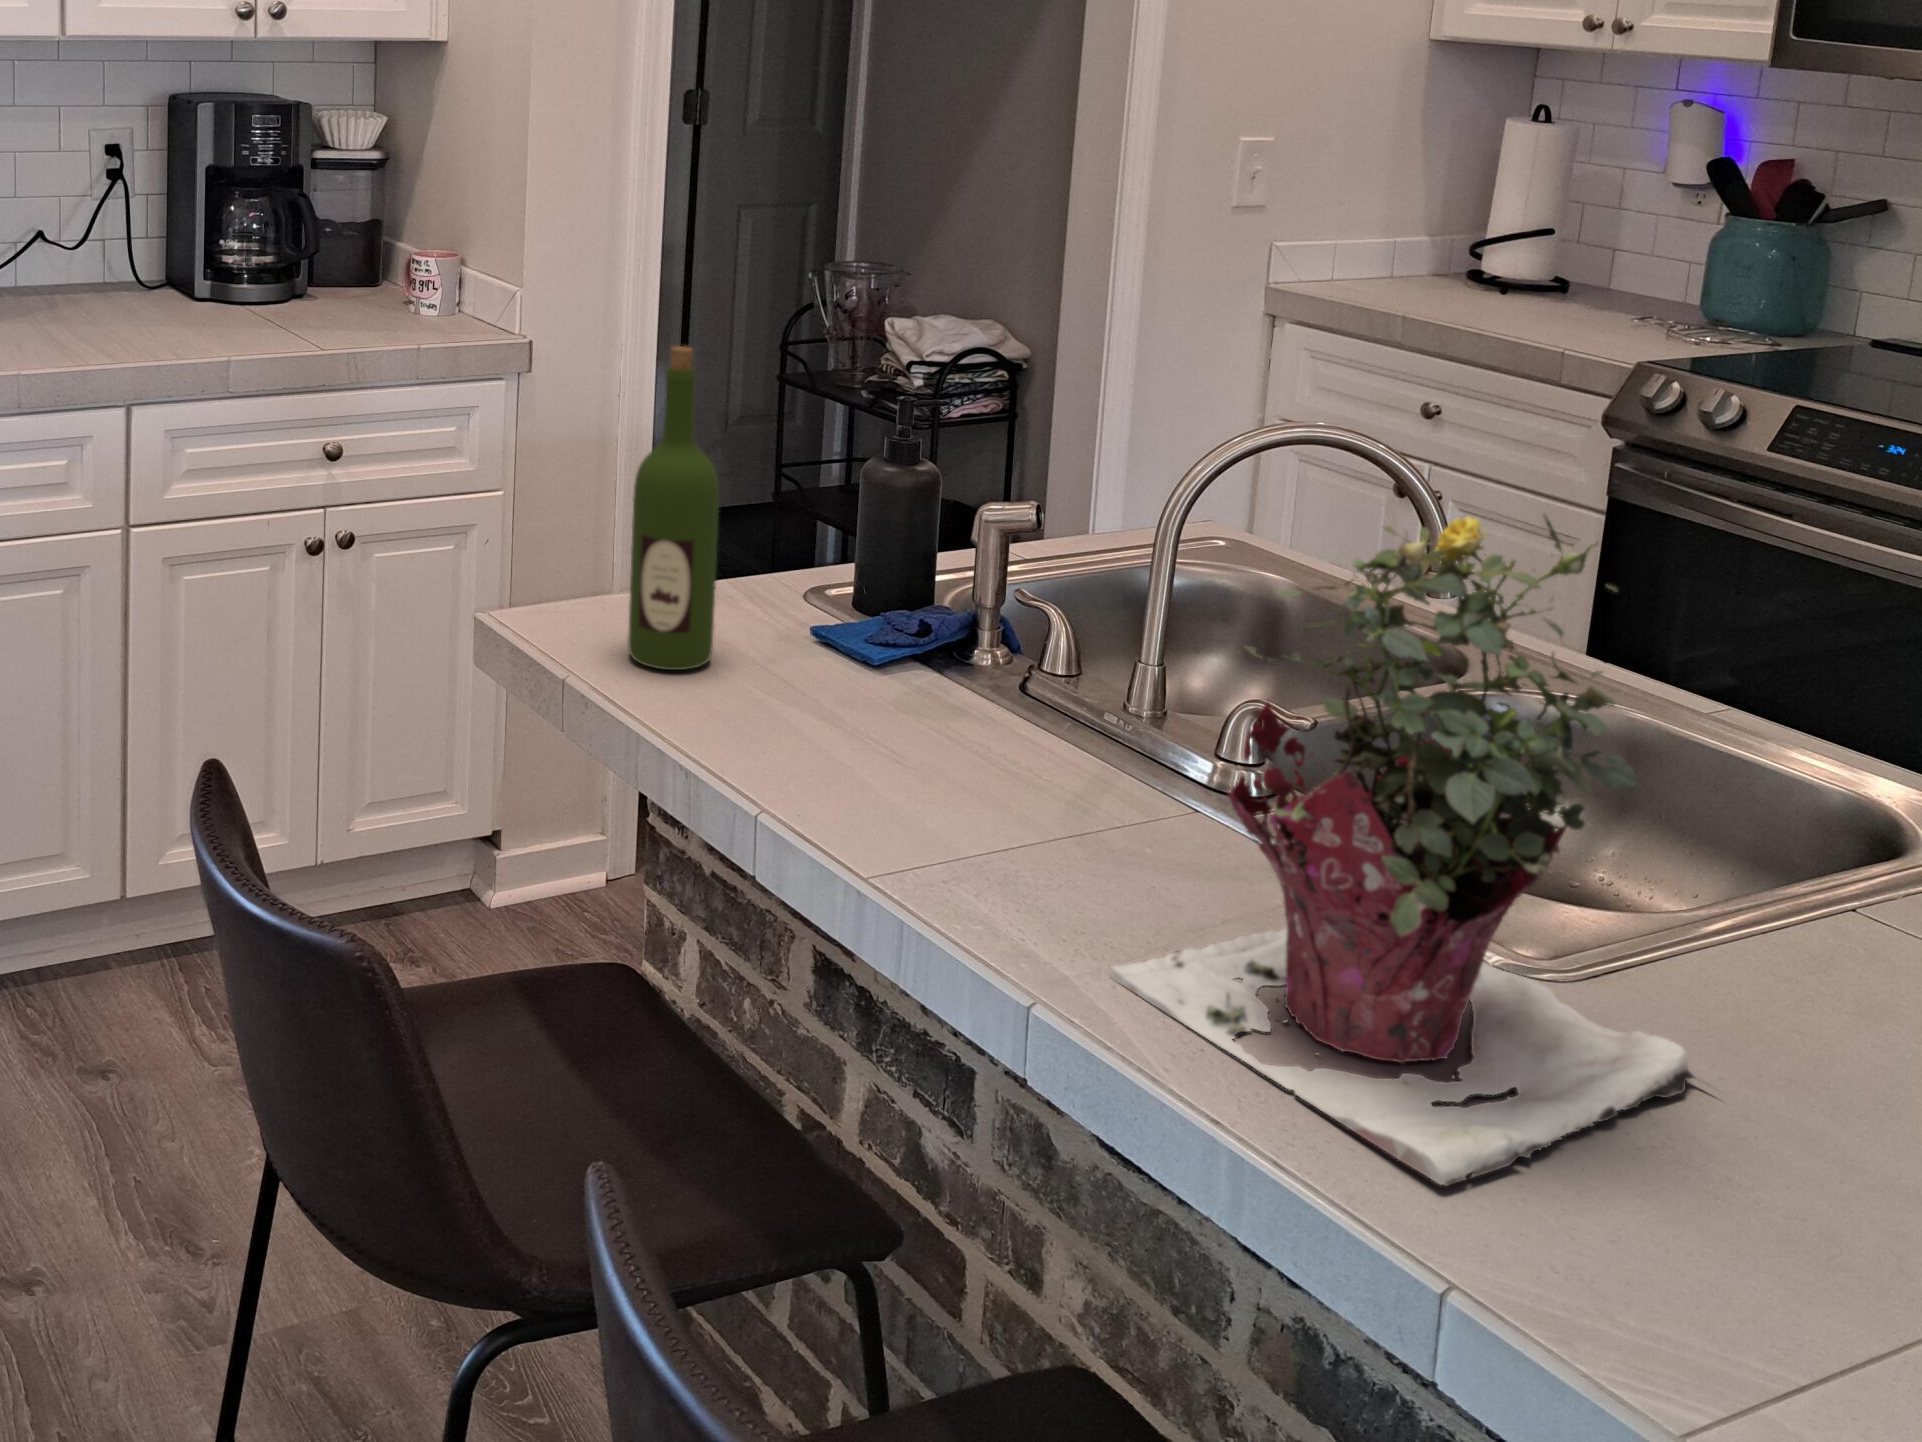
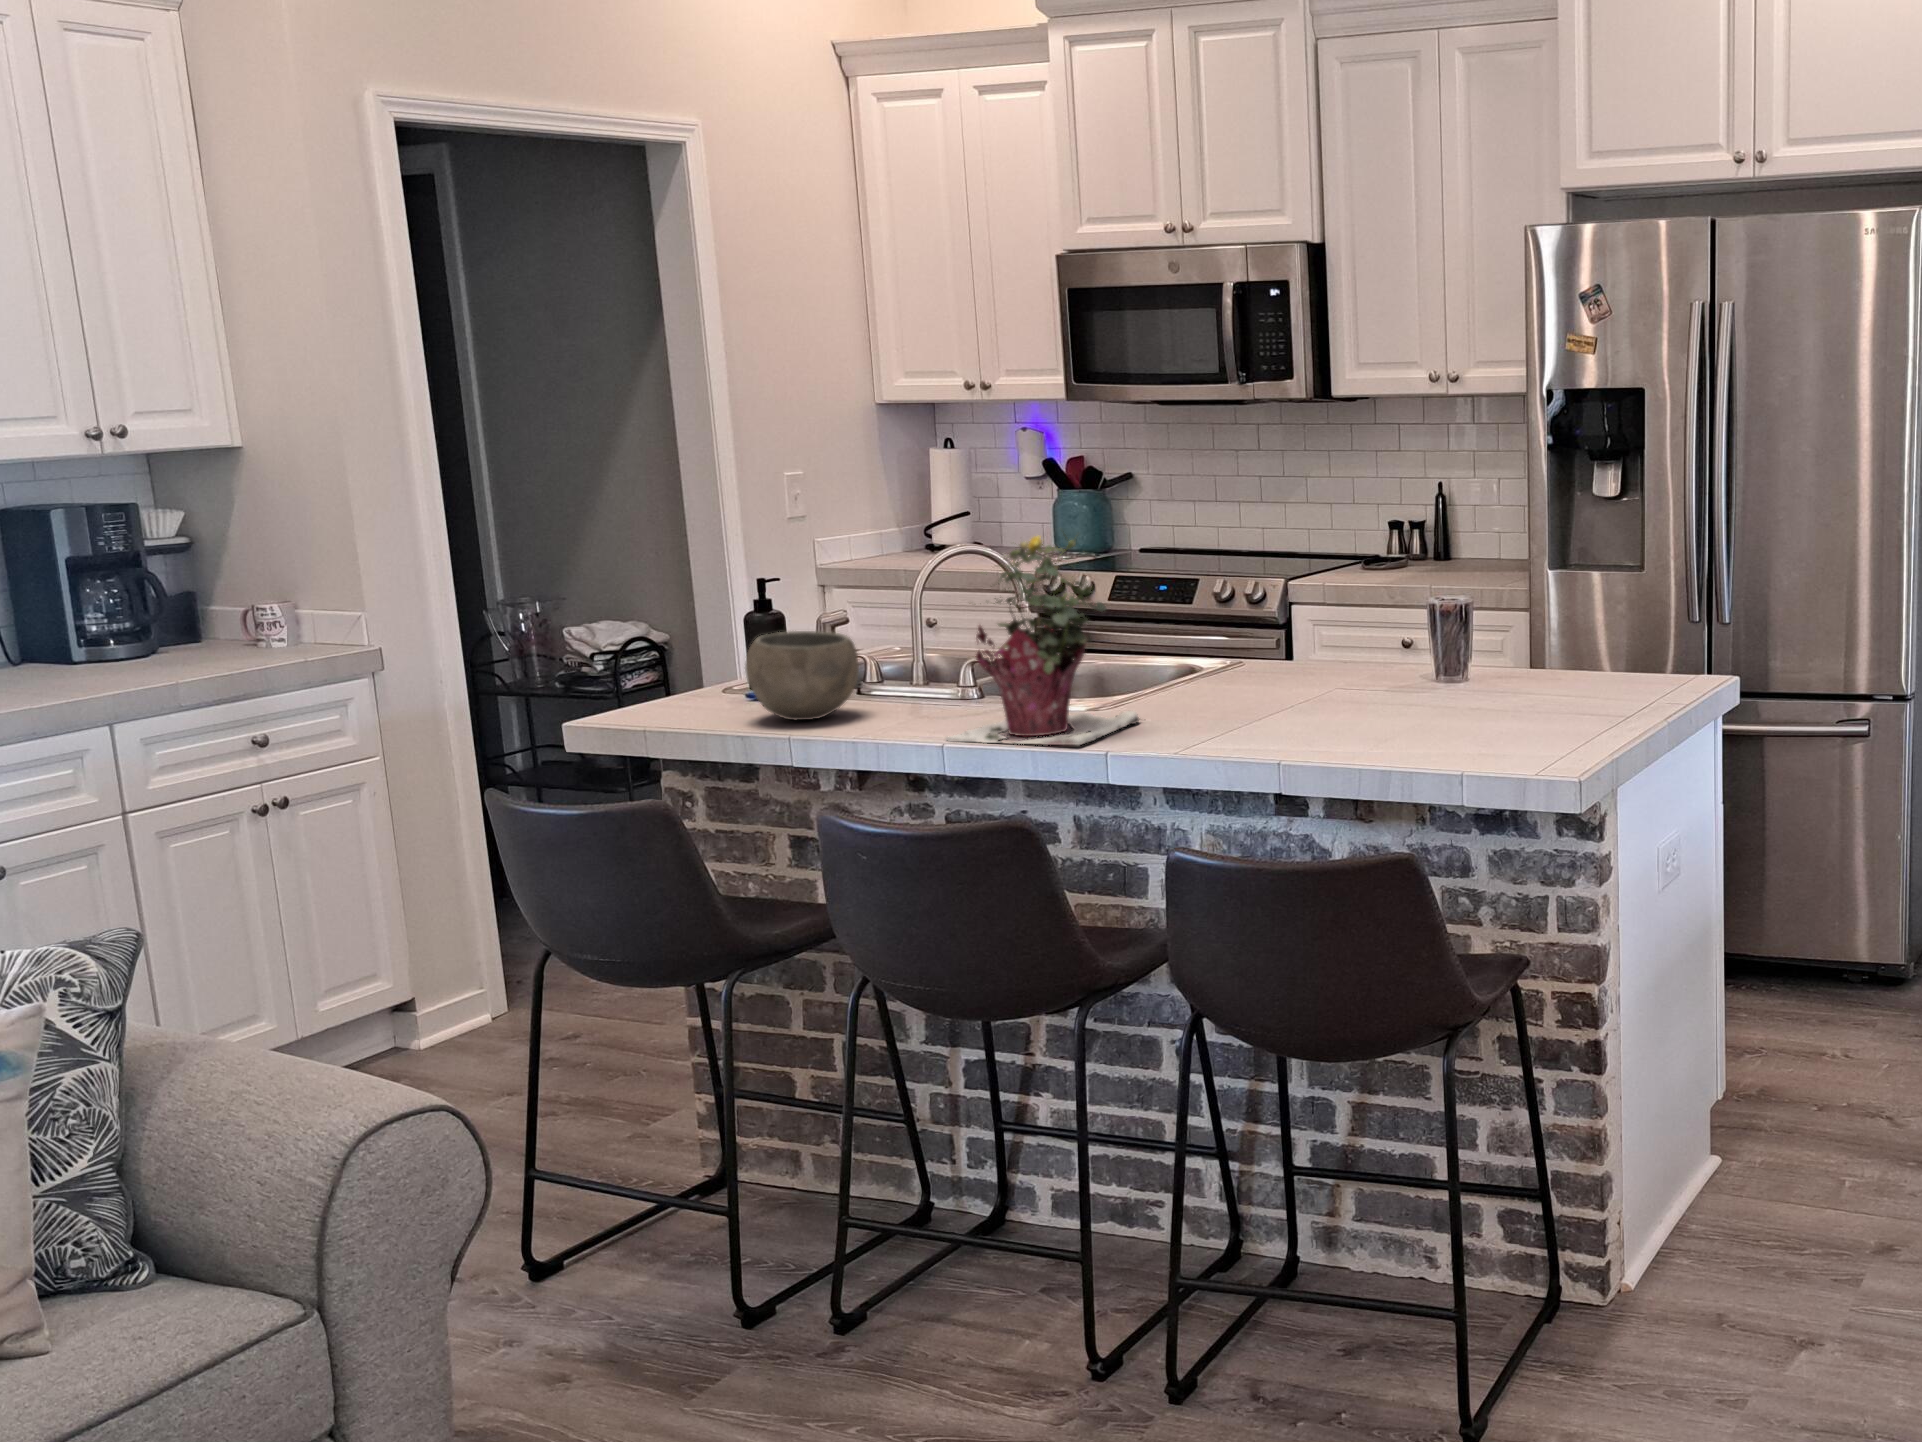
wine bottle: present [628,346,719,670] -> none [635,556,690,723]
bowl: none [790,545,1032,756] -> present [745,631,859,720]

